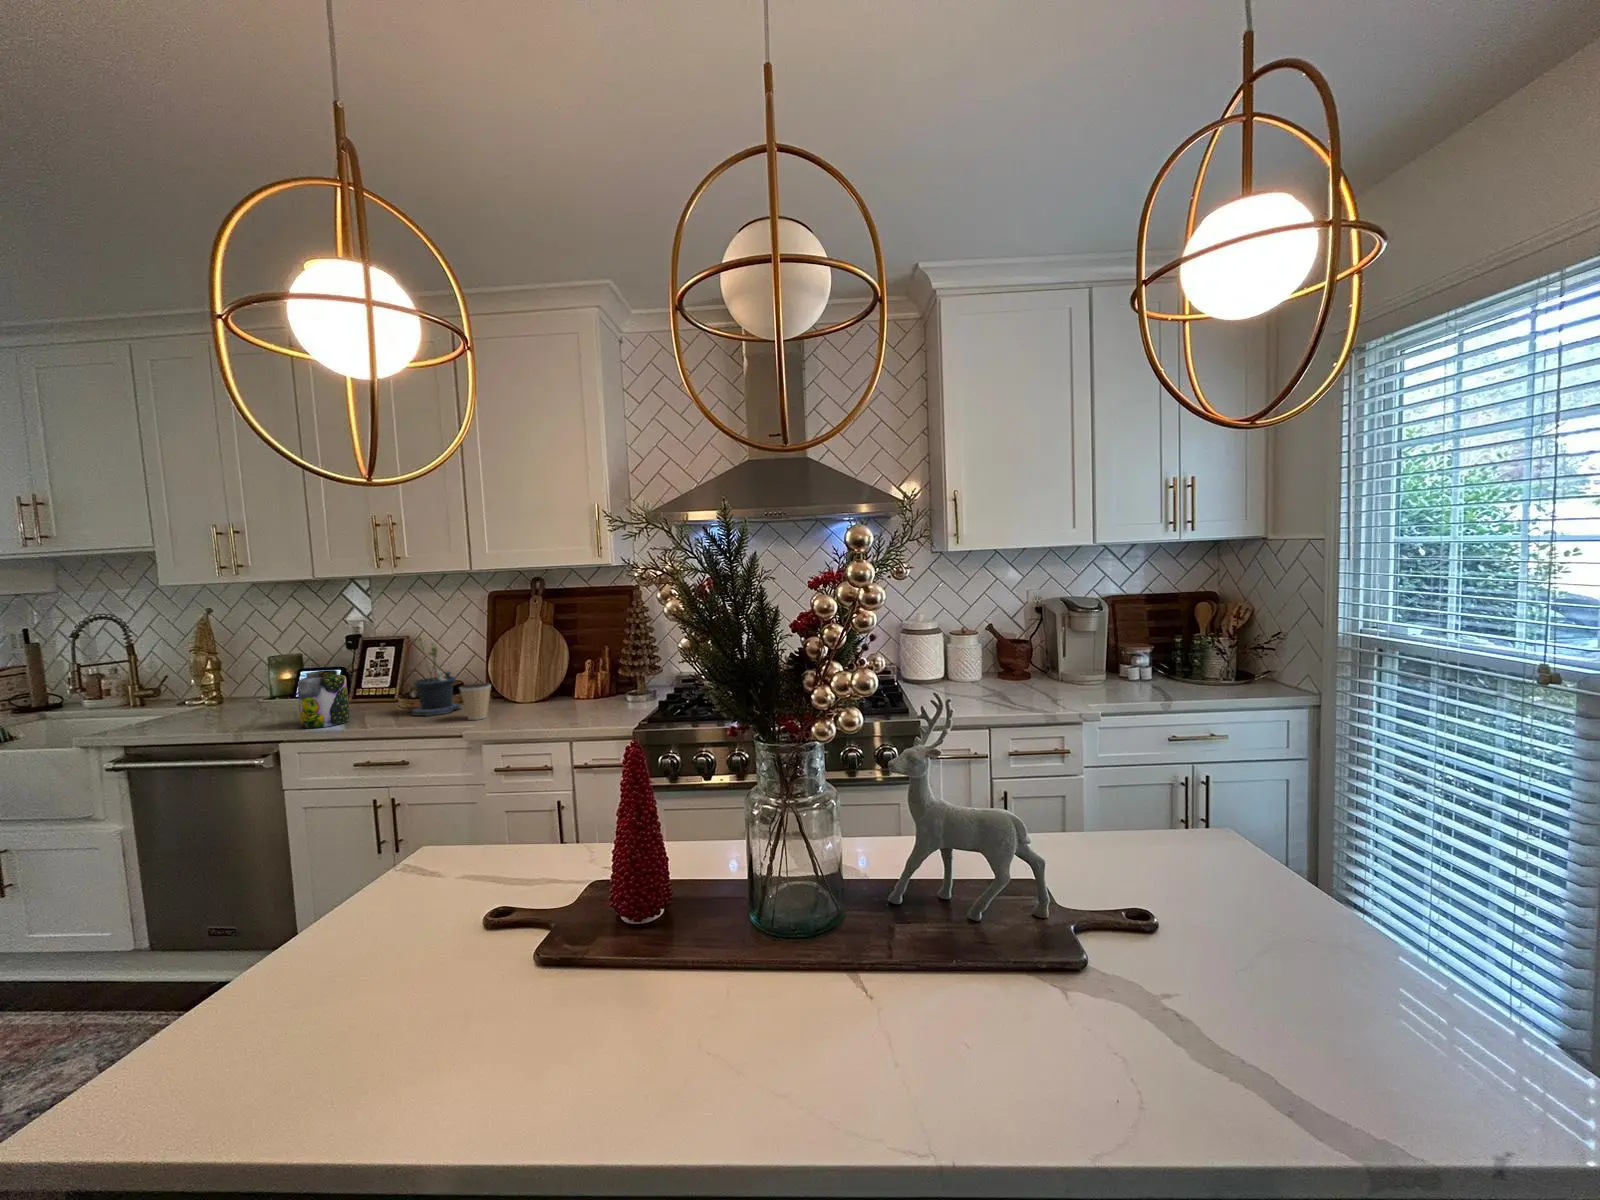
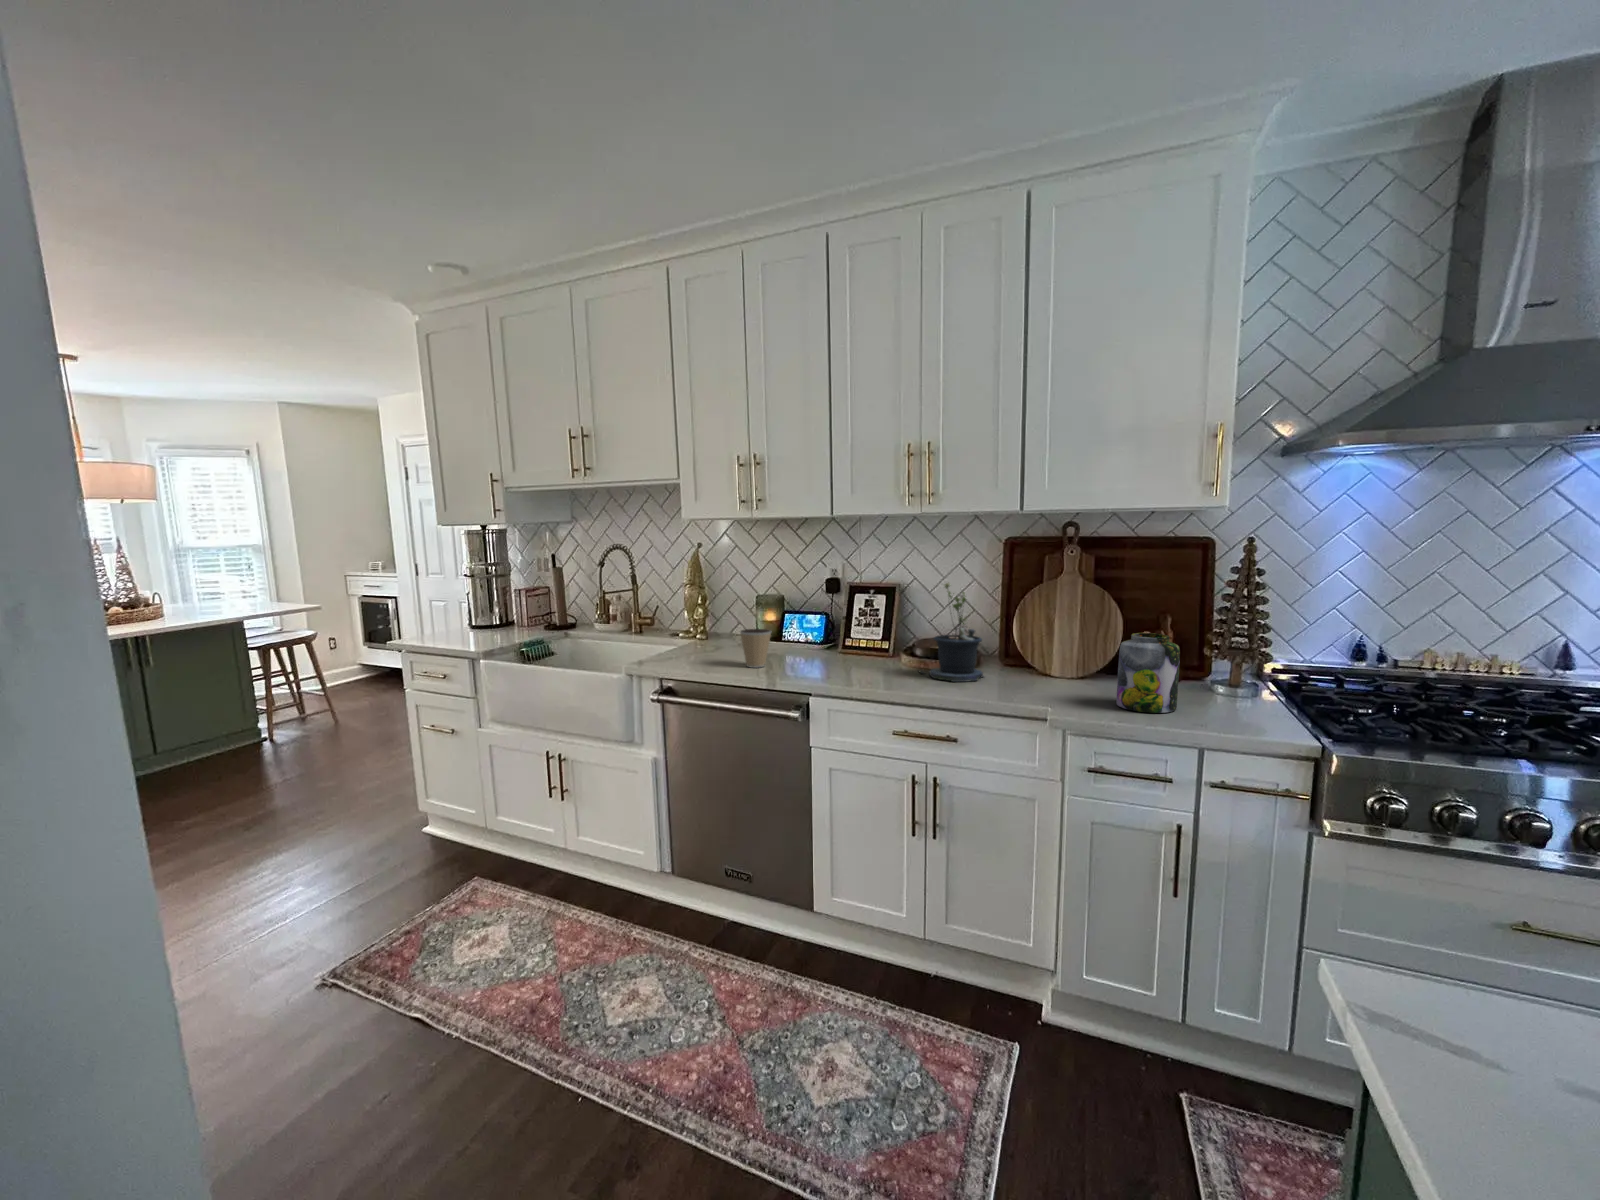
jar: present [298,670,350,728] -> present [1116,633,1180,713]
coffee cup: present [460,683,491,720] -> present [740,629,772,668]

